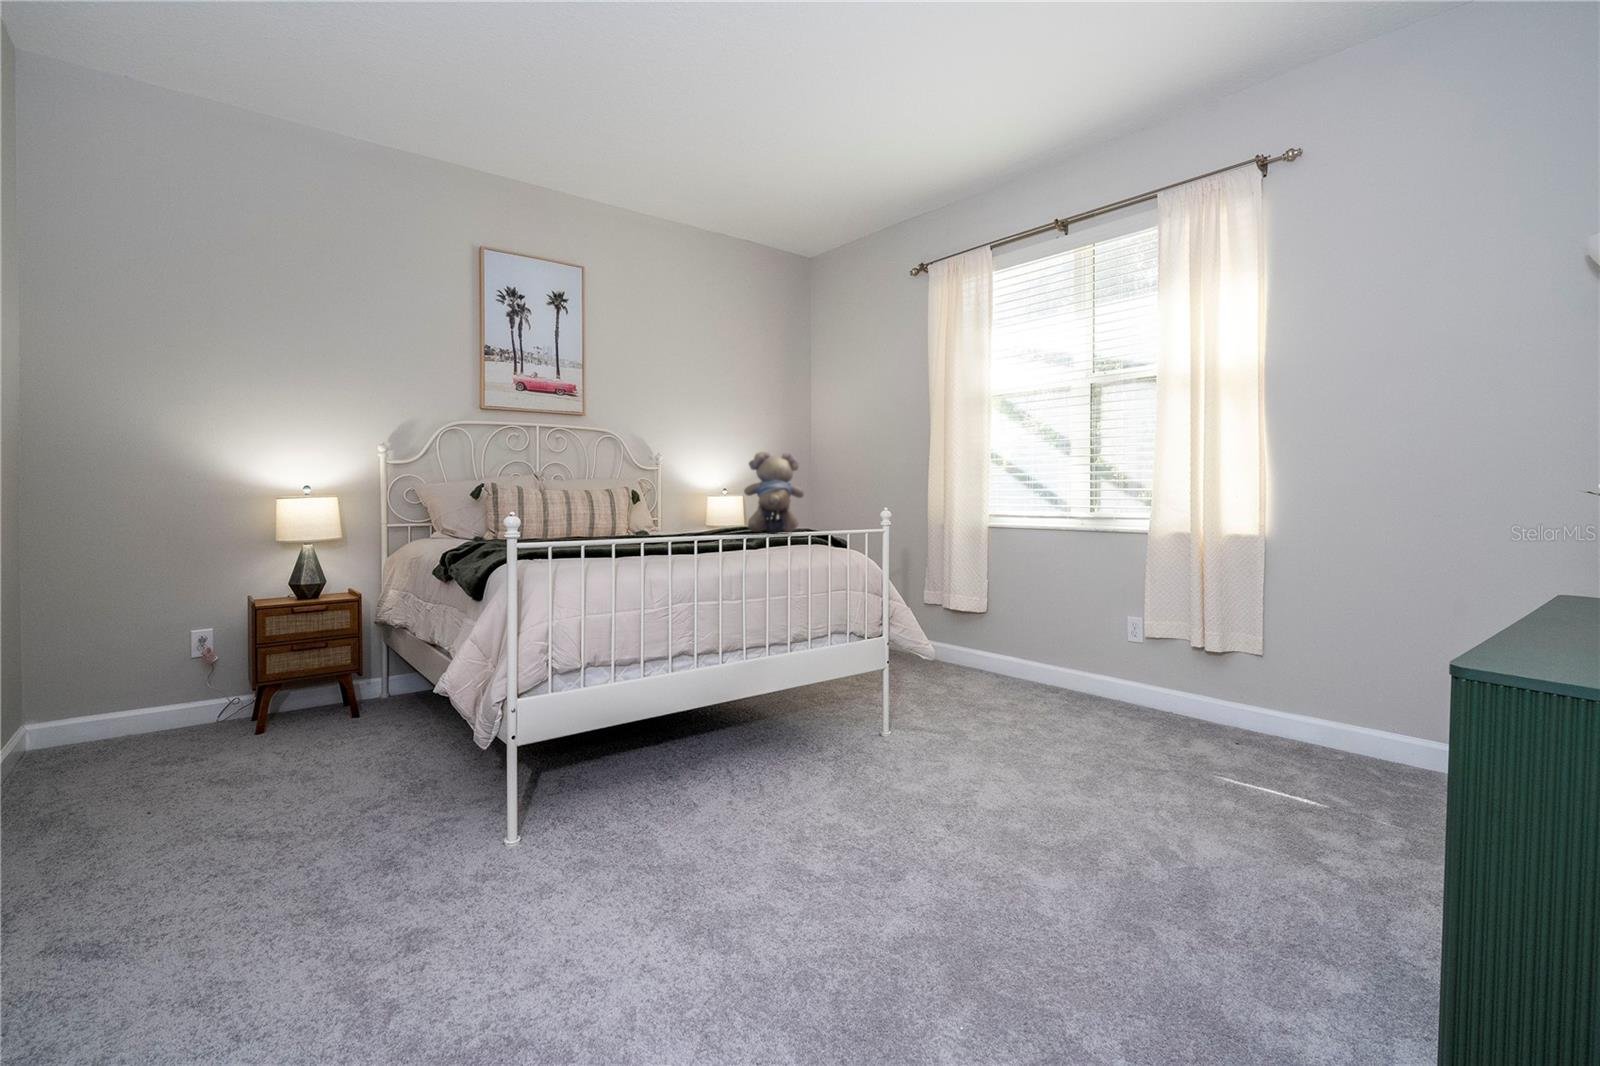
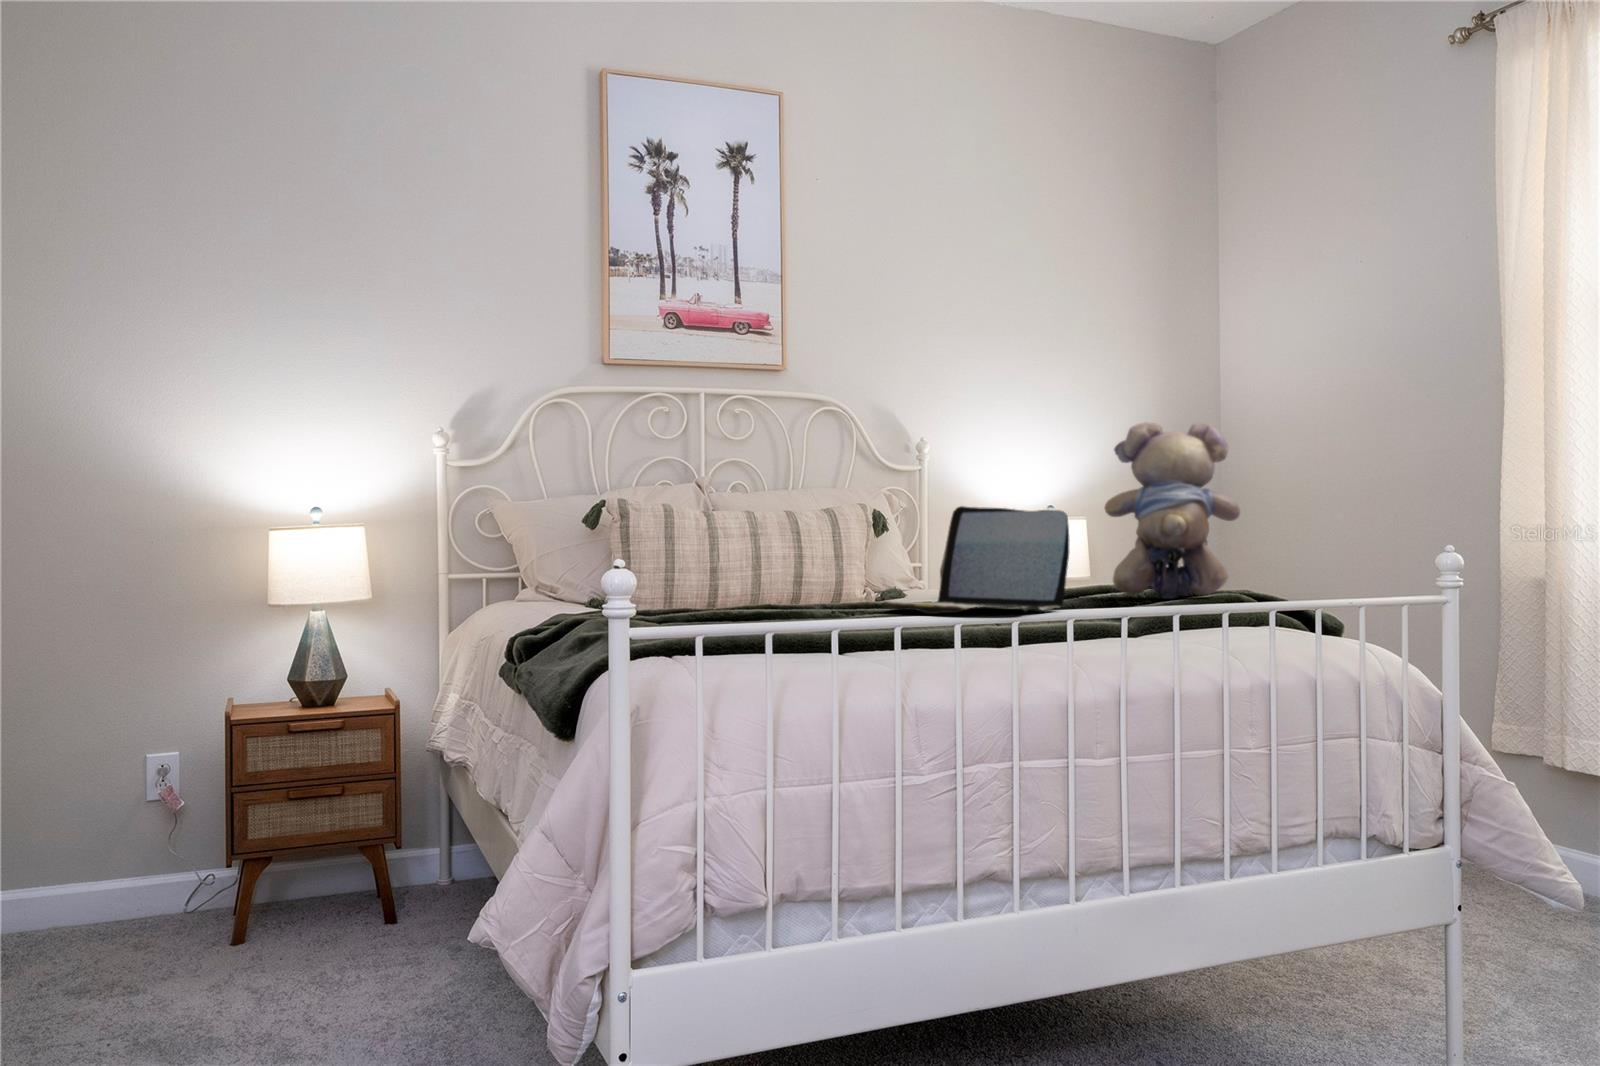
laptop: none [637,489,725,539] -> present [883,506,1070,614]

